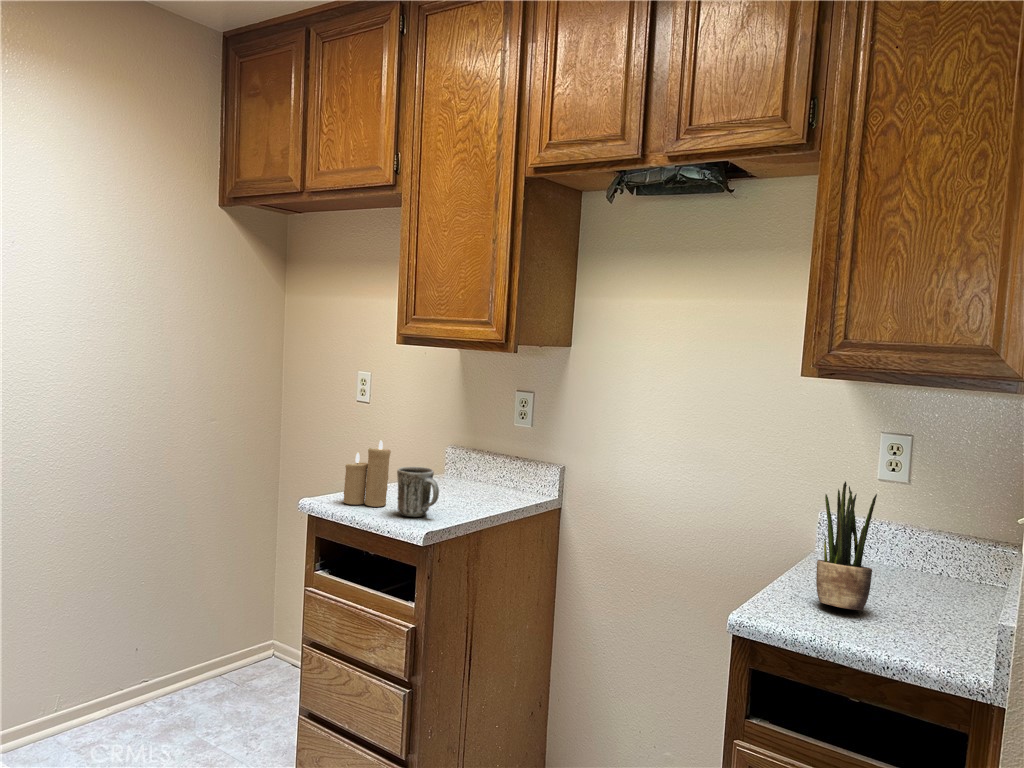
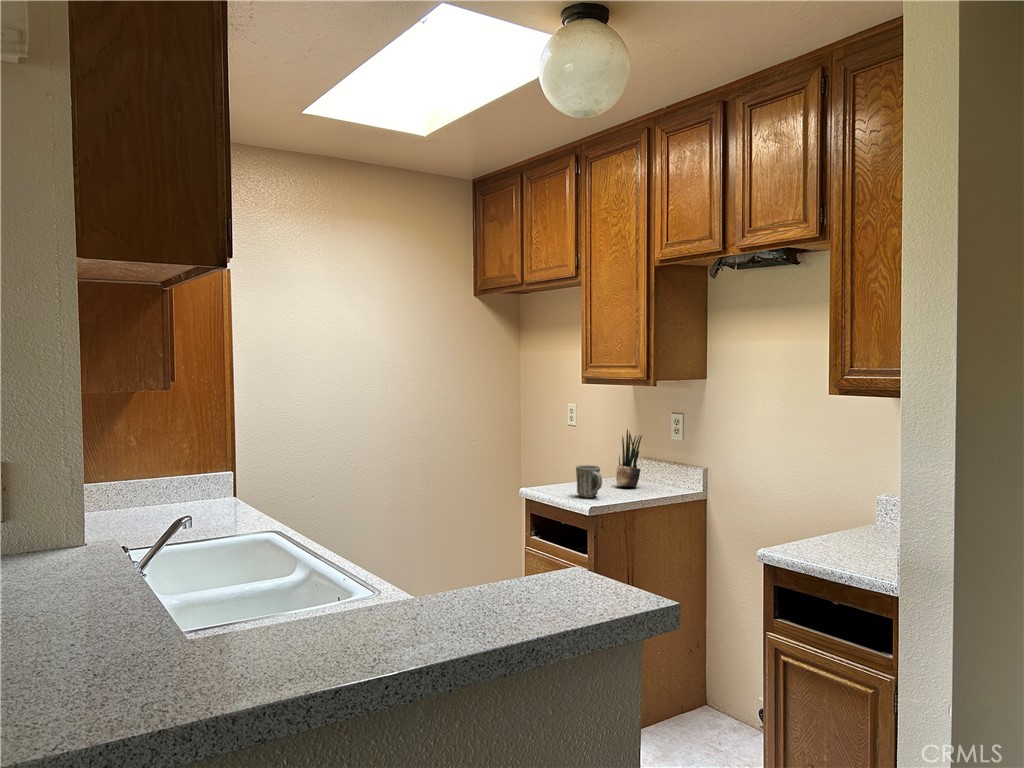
candle: present [344,440,391,507] -> none [546,448,575,492]
potted plant: present [816,481,877,610] -> present [616,429,642,487]

